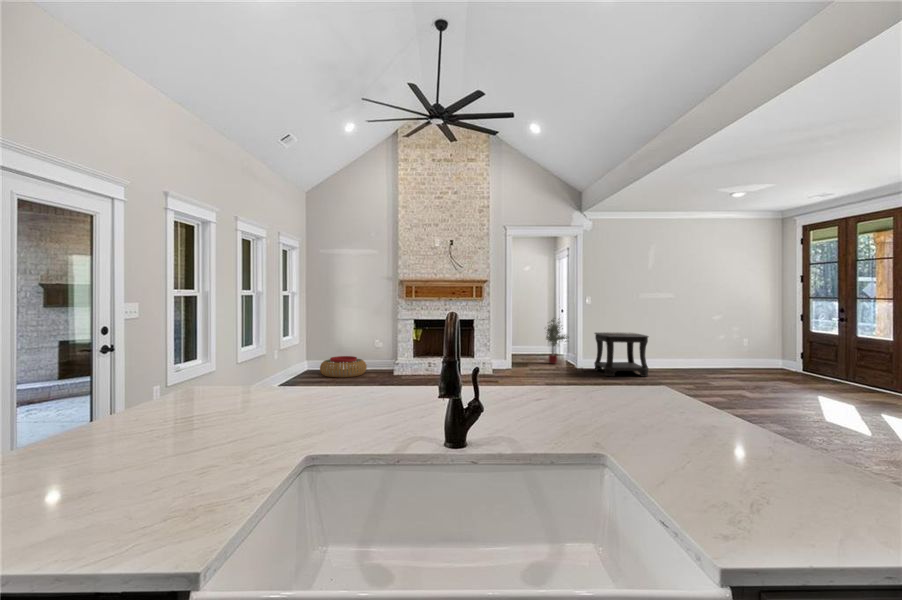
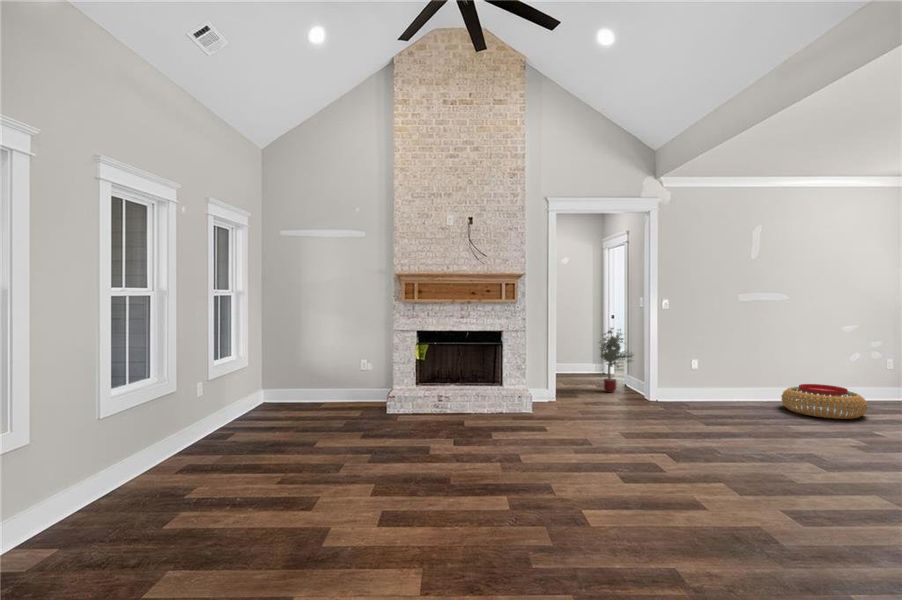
side table: present [594,332,649,376] -> none [674,350,762,415]
pouf: present [320,356,367,378] -> present [781,384,867,419]

